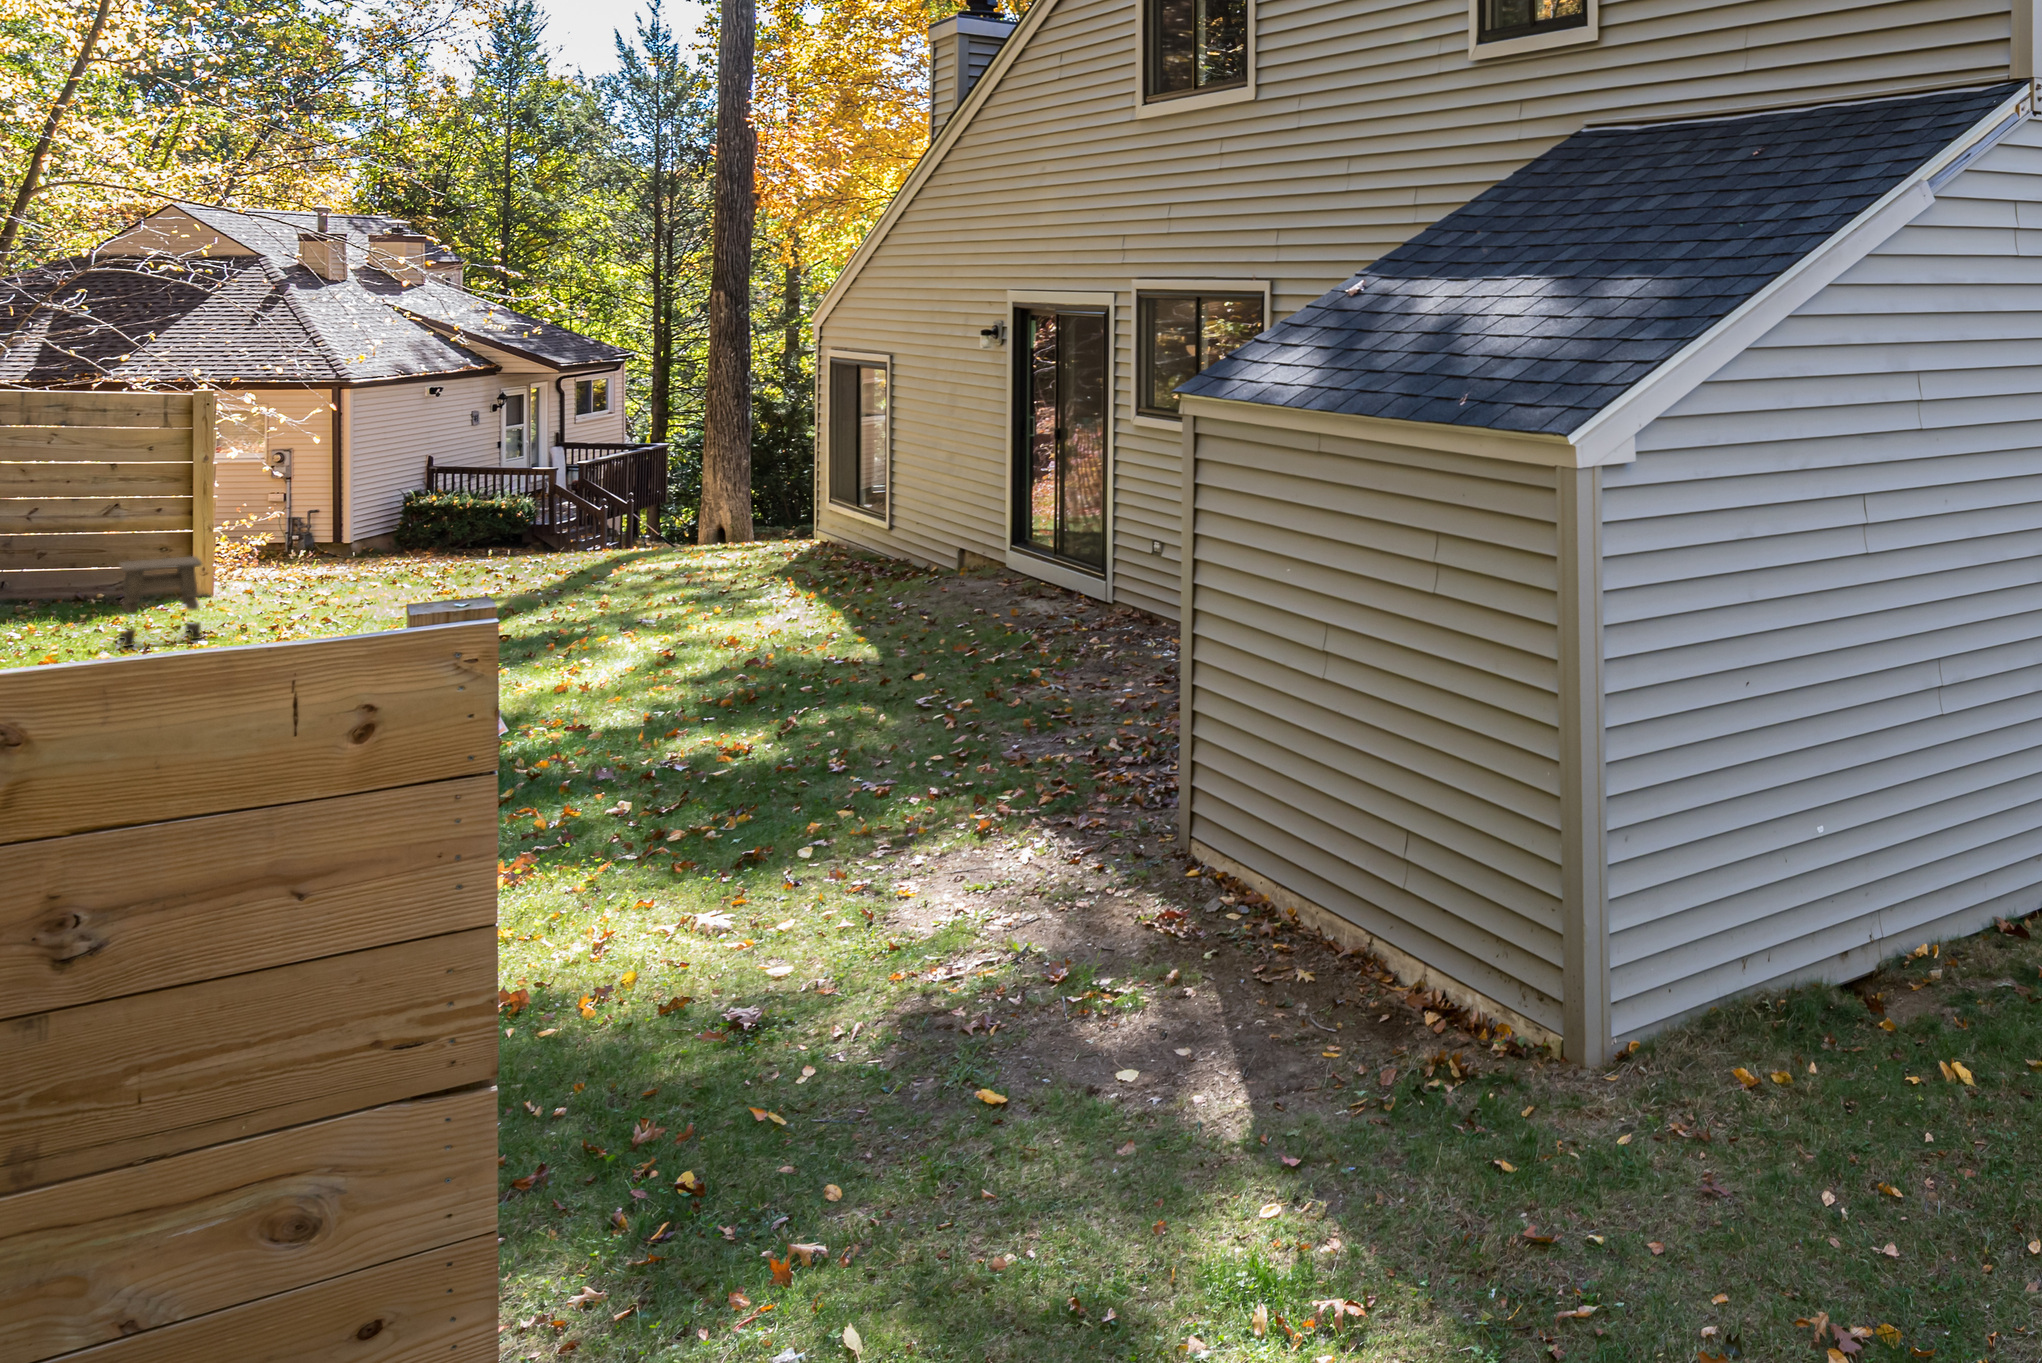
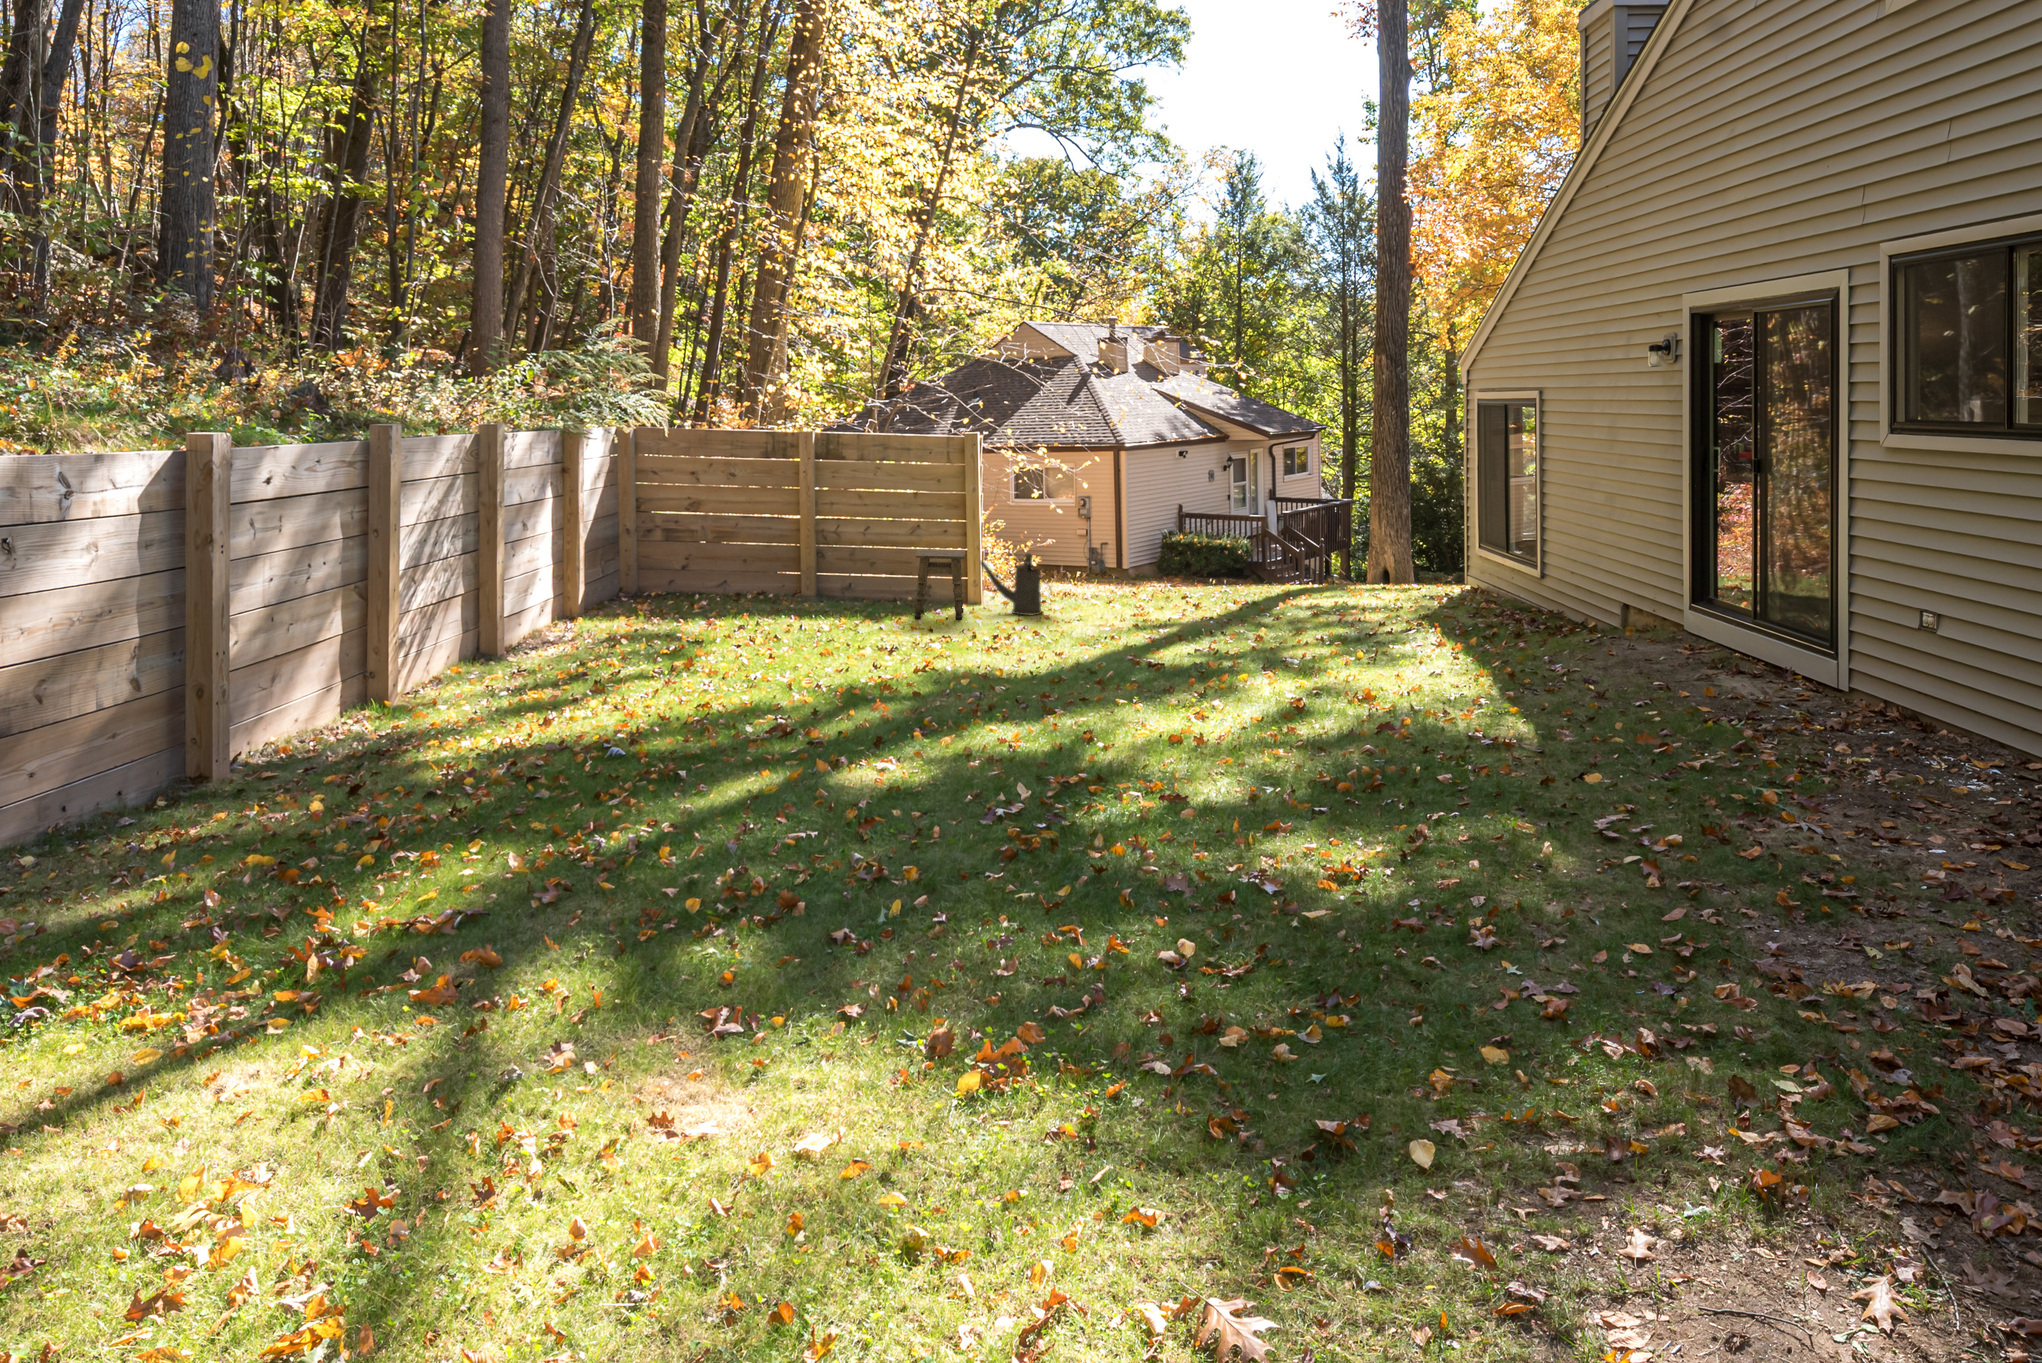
watering can: none [220,549,331,623] -> present [981,553,1045,615]

